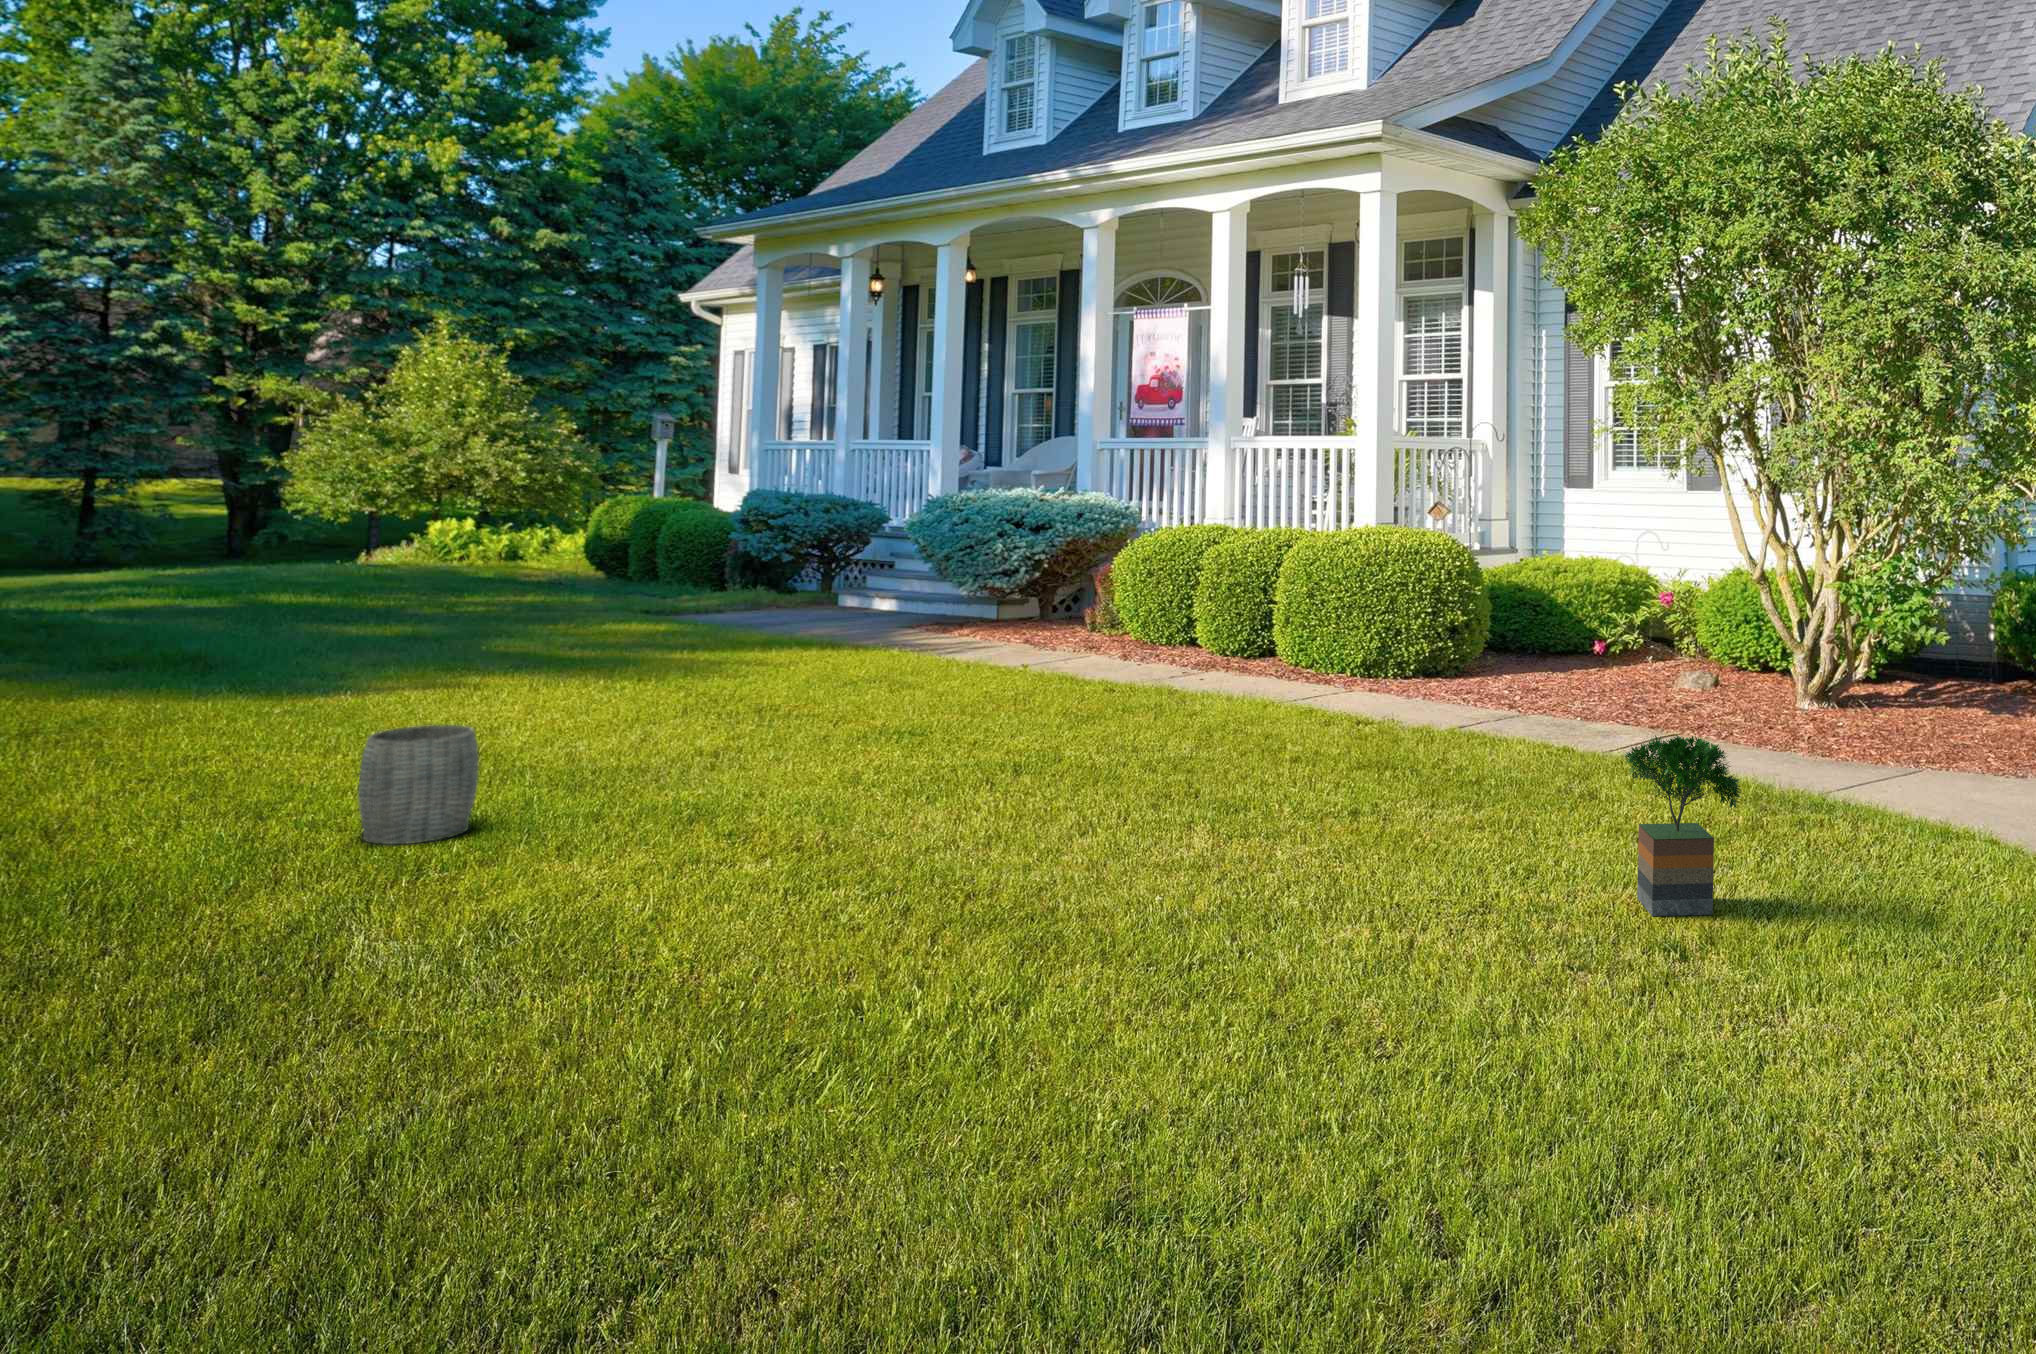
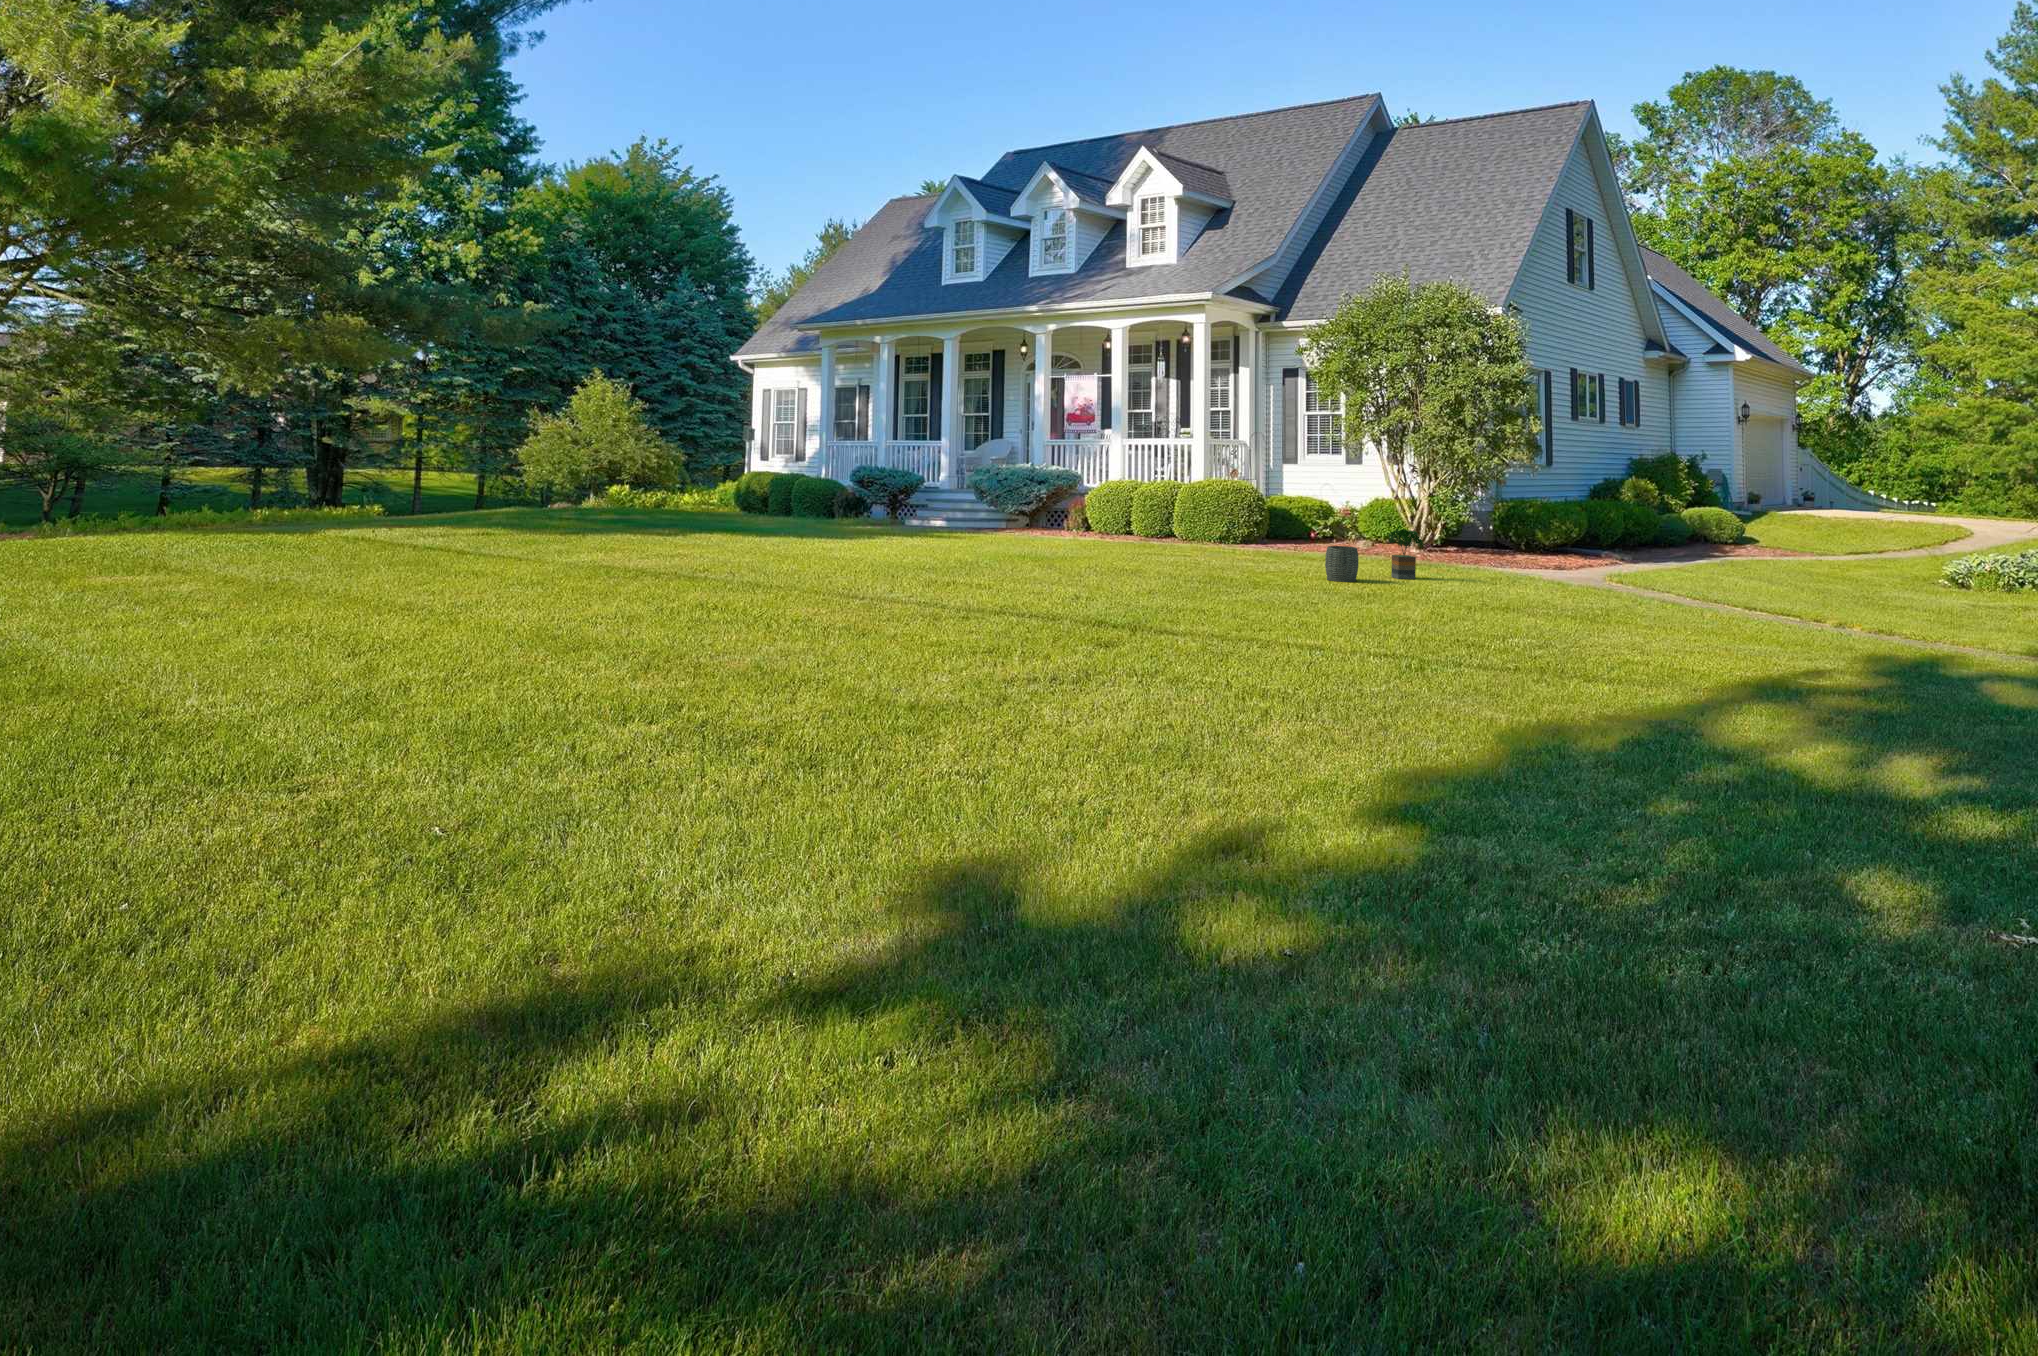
woven basket: present [358,725,478,844] -> present [1325,546,1359,582]

